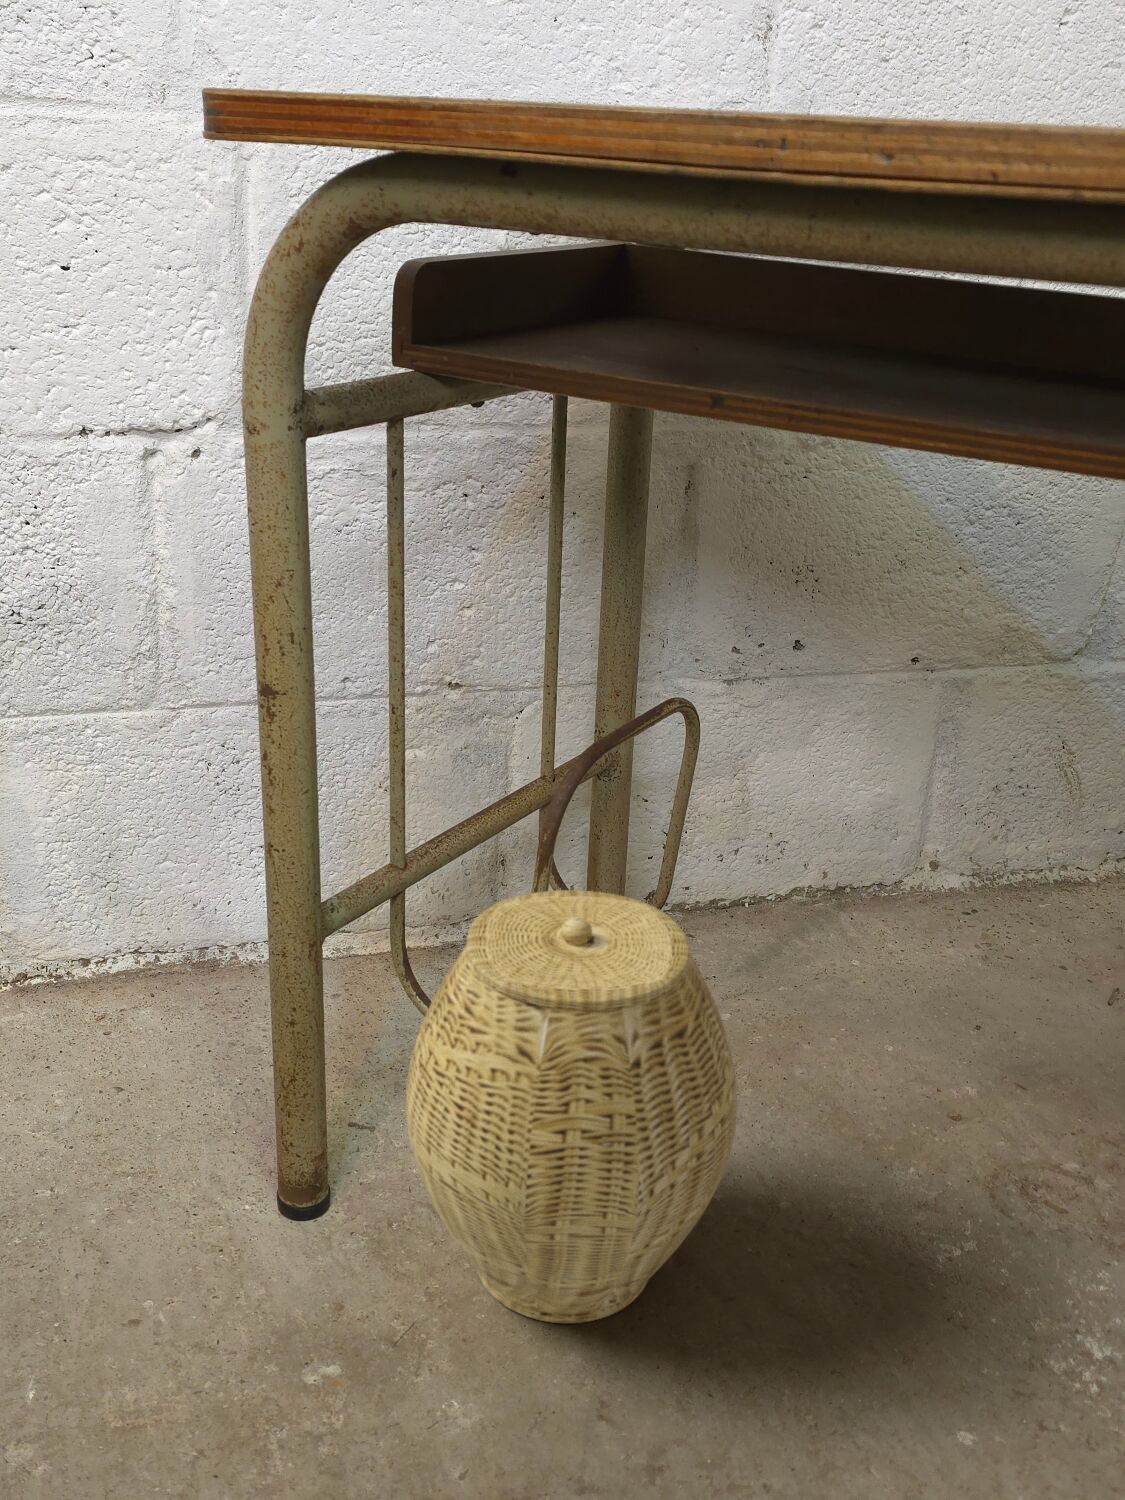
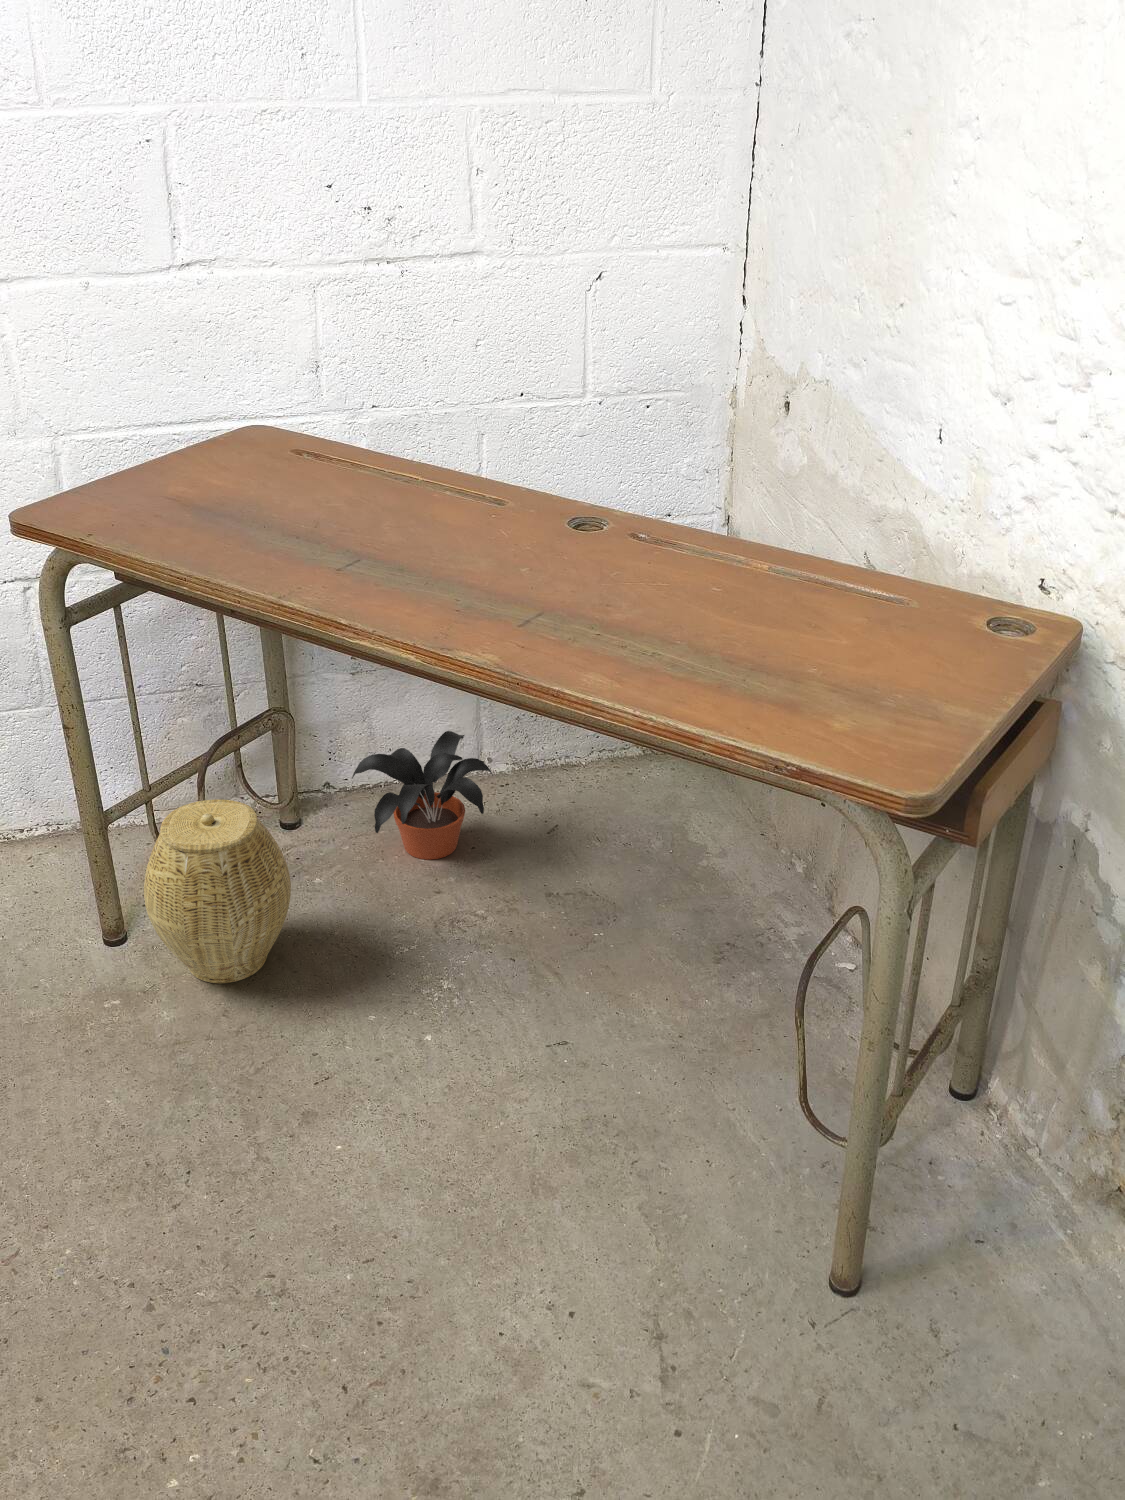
potted plant: none [757,792,1051,1046] -> present [352,731,493,860]

